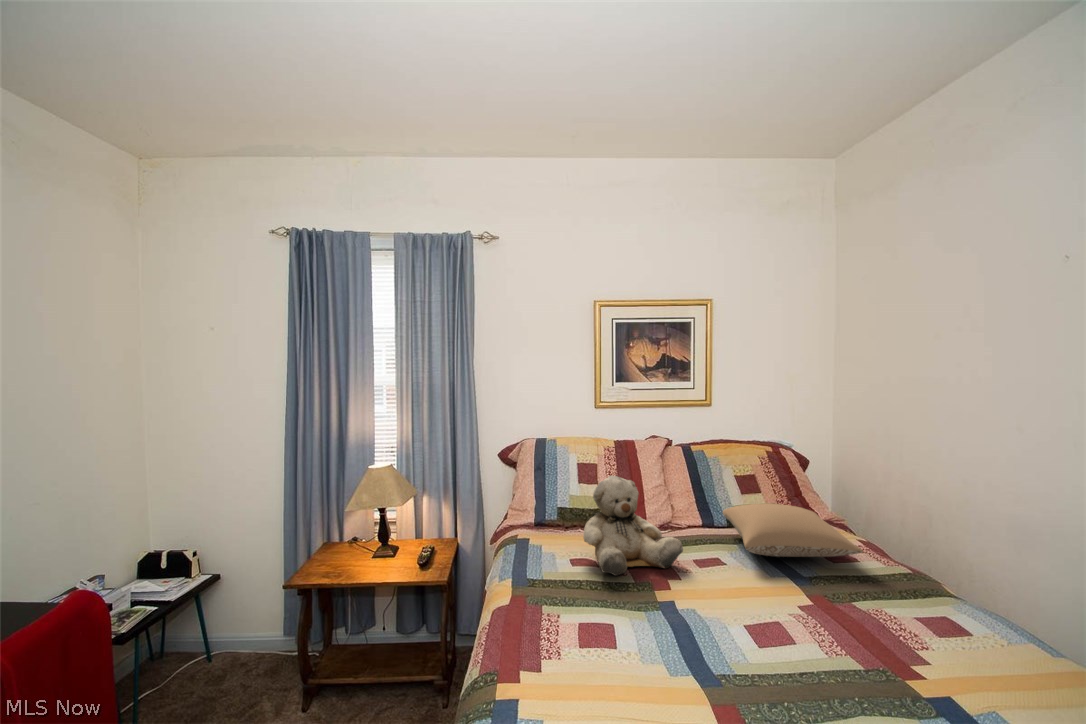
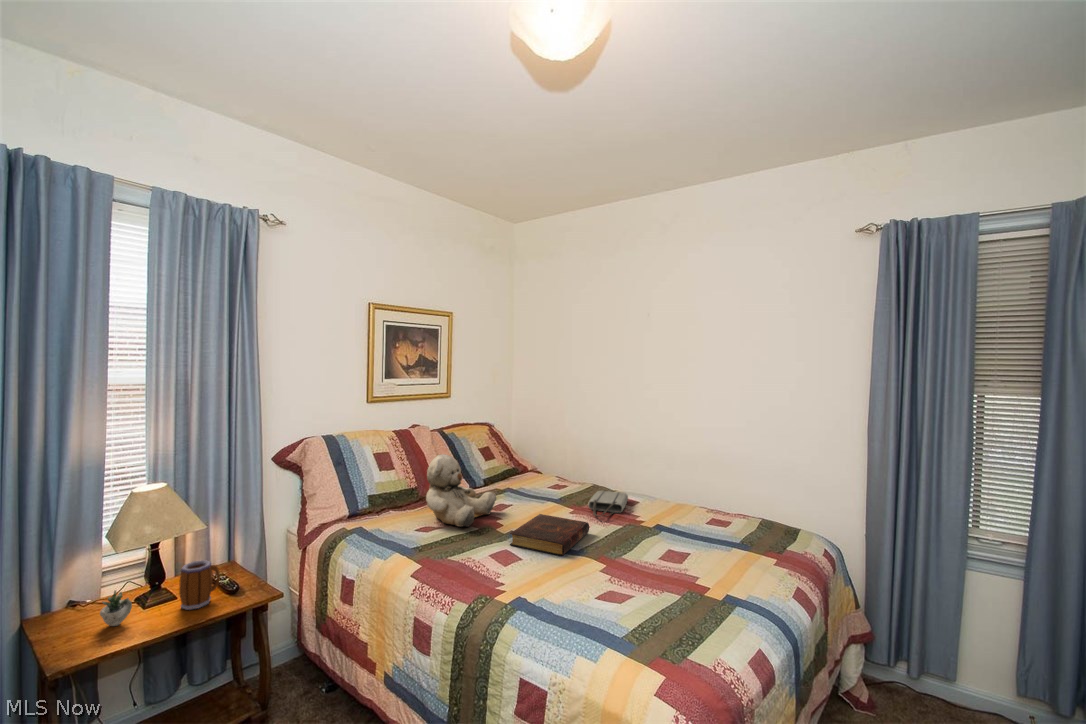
pillow: present [723,504,863,557] -> none [487,460,578,492]
mug: none [374,530,402,570] -> present [179,560,220,610]
succulent plant: none [330,537,356,564] -> present [100,590,132,626]
tote bag: none [808,588,941,644] -> present [588,491,628,517]
book: none [617,592,759,673] -> present [510,514,589,556]

